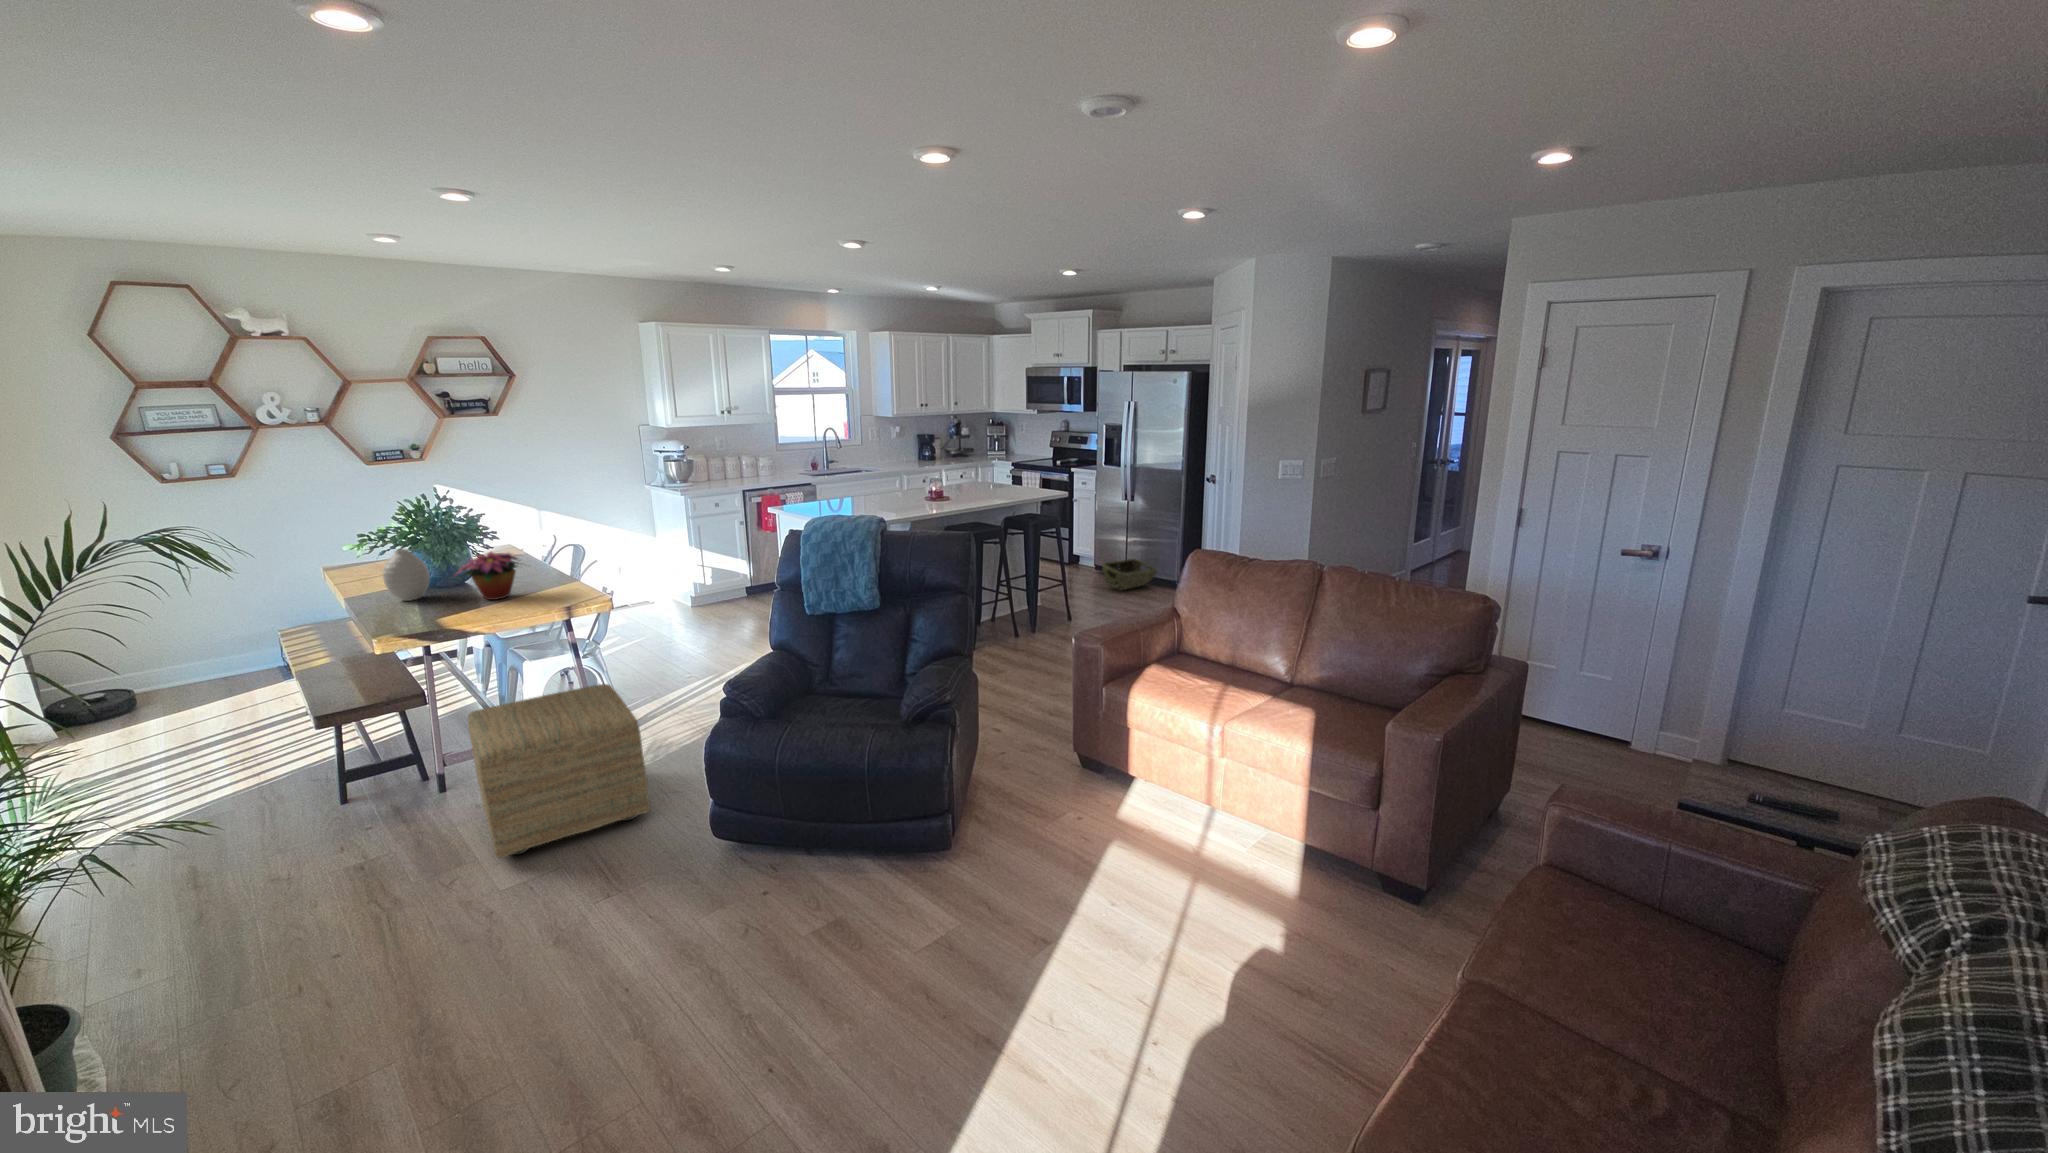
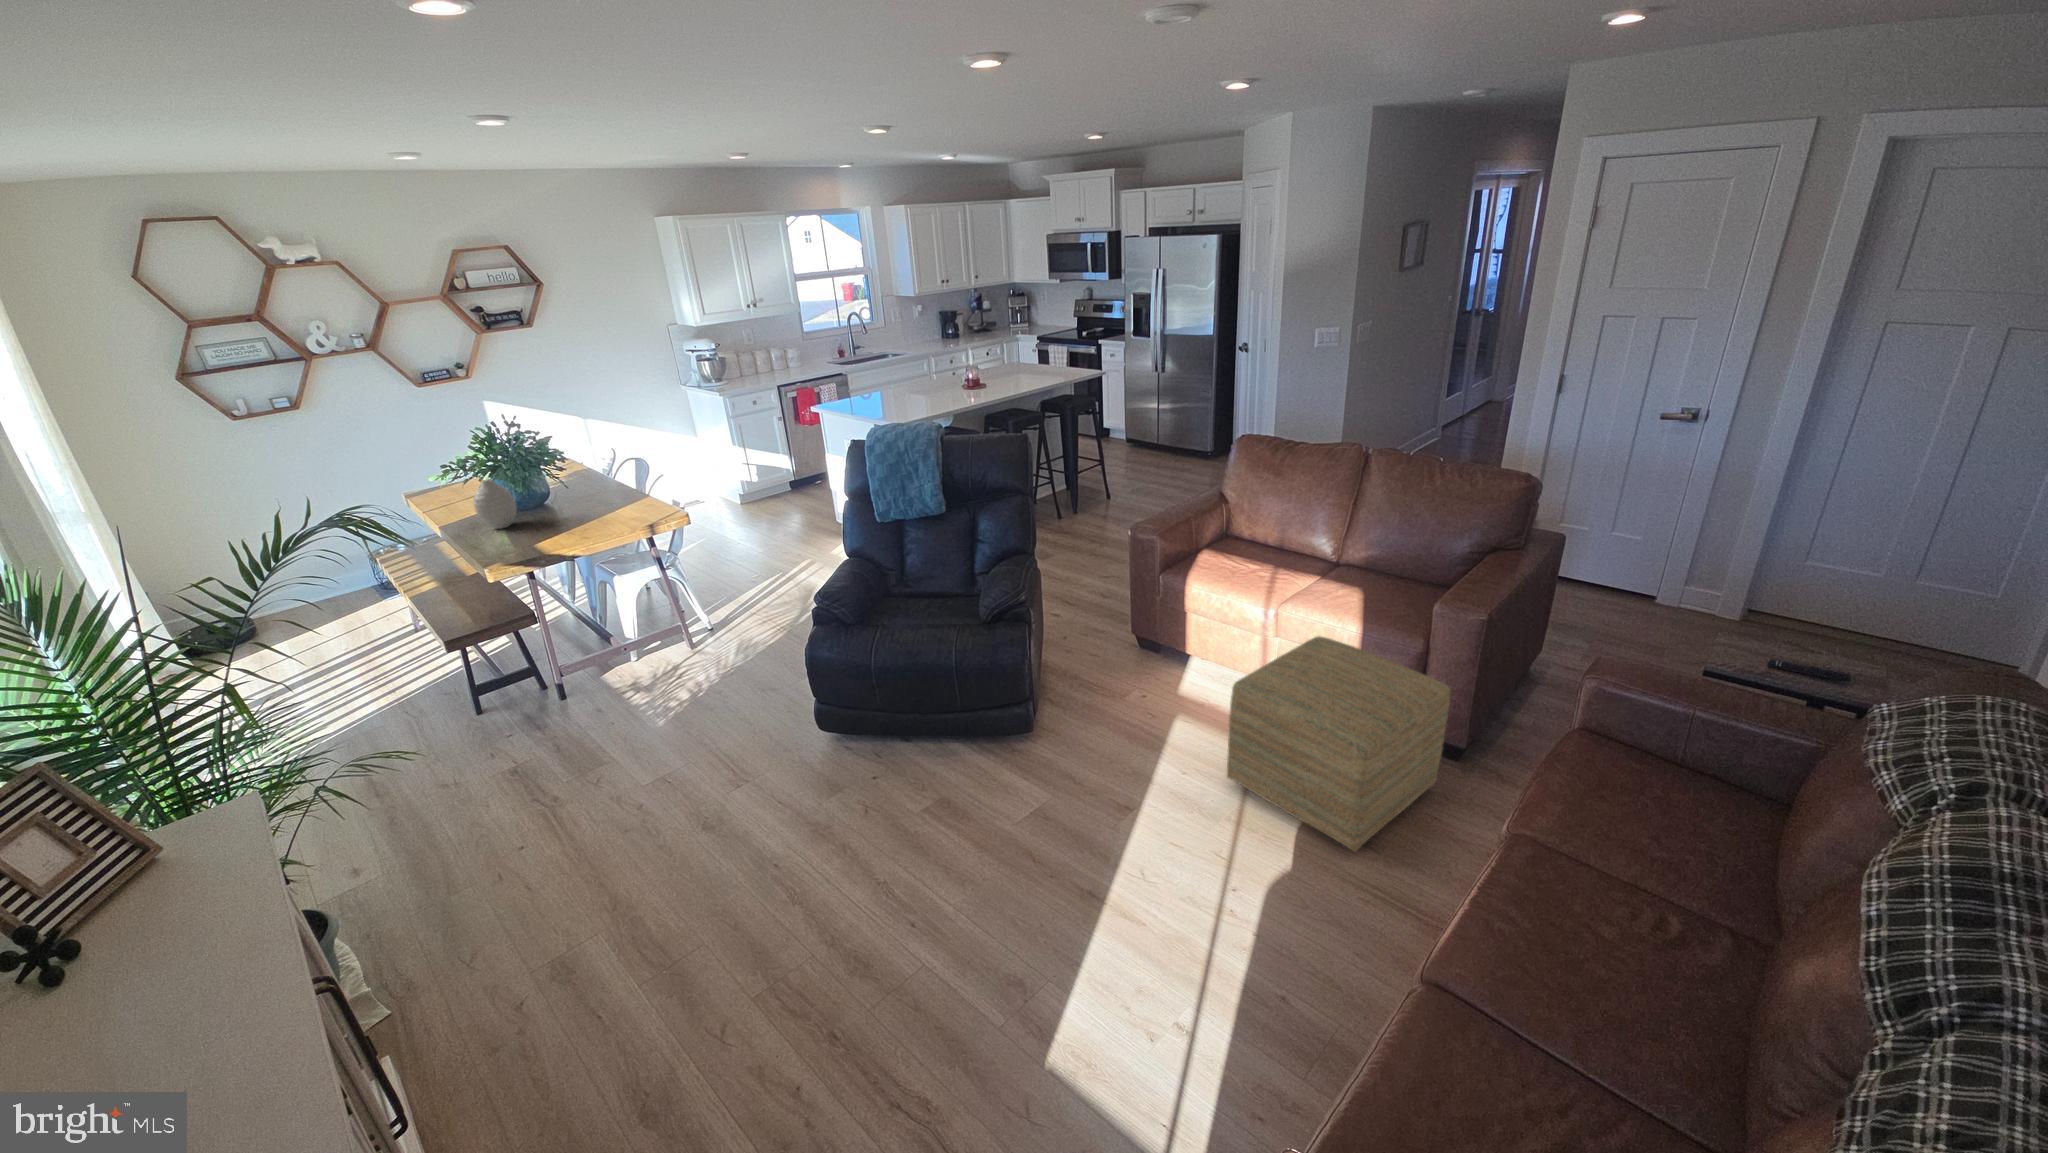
flower arrangement: present [459,552,518,600] -> none [536,476,610,524]
woven basket: present [1102,559,1157,590] -> none [1136,431,1191,465]
ottoman: present [468,684,650,858] -> present [1227,636,1450,852]

